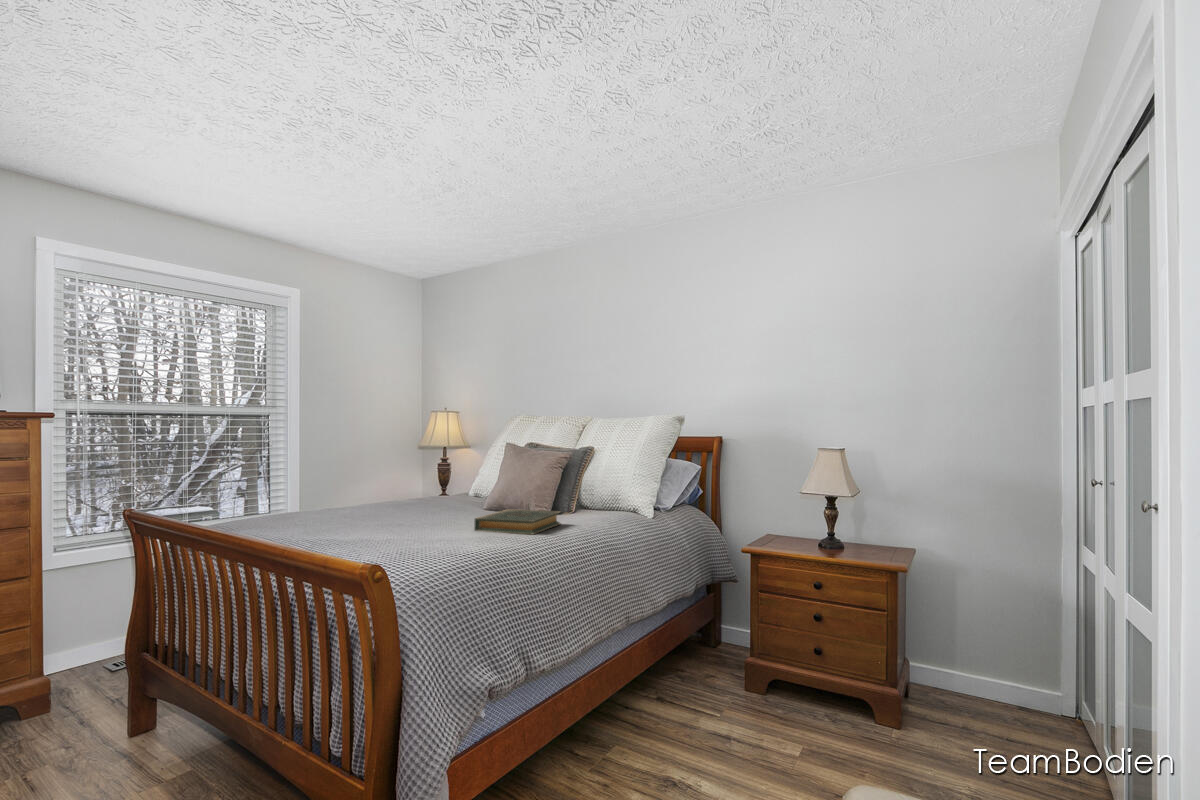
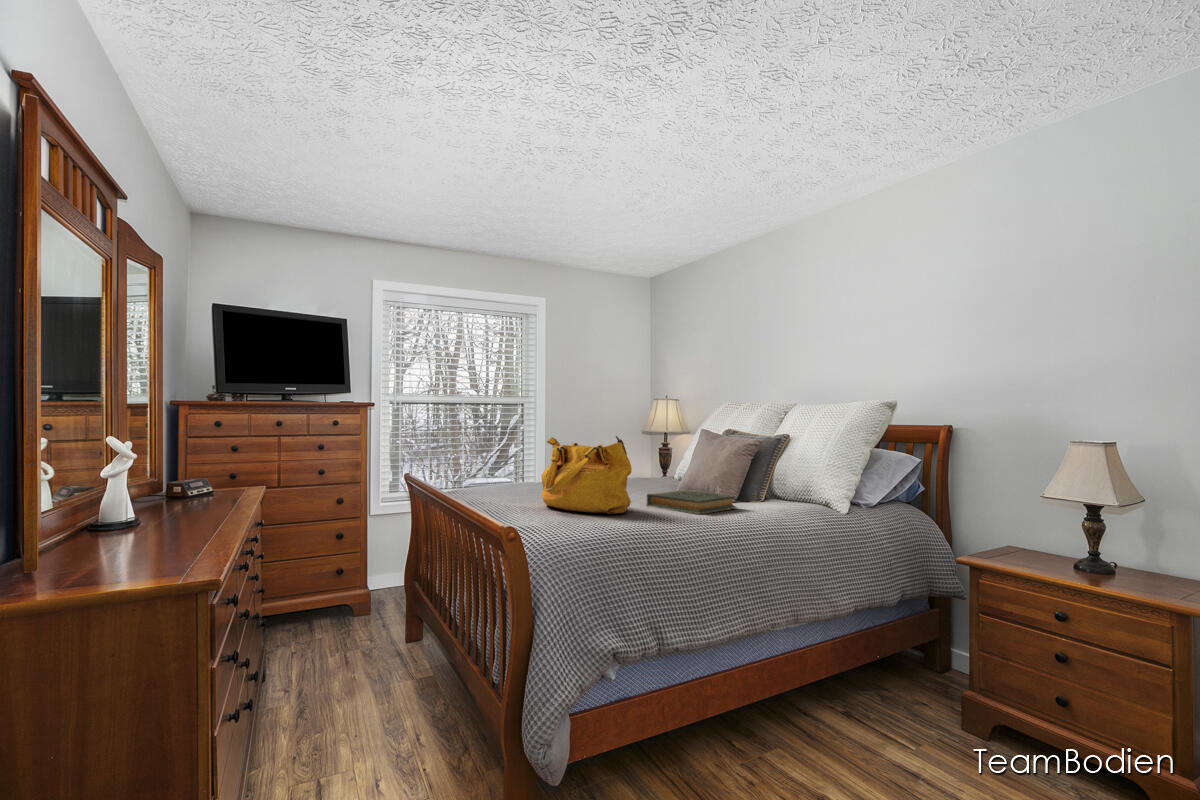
handbag: none [364,461,469,546] -> present [542,436,632,514]

